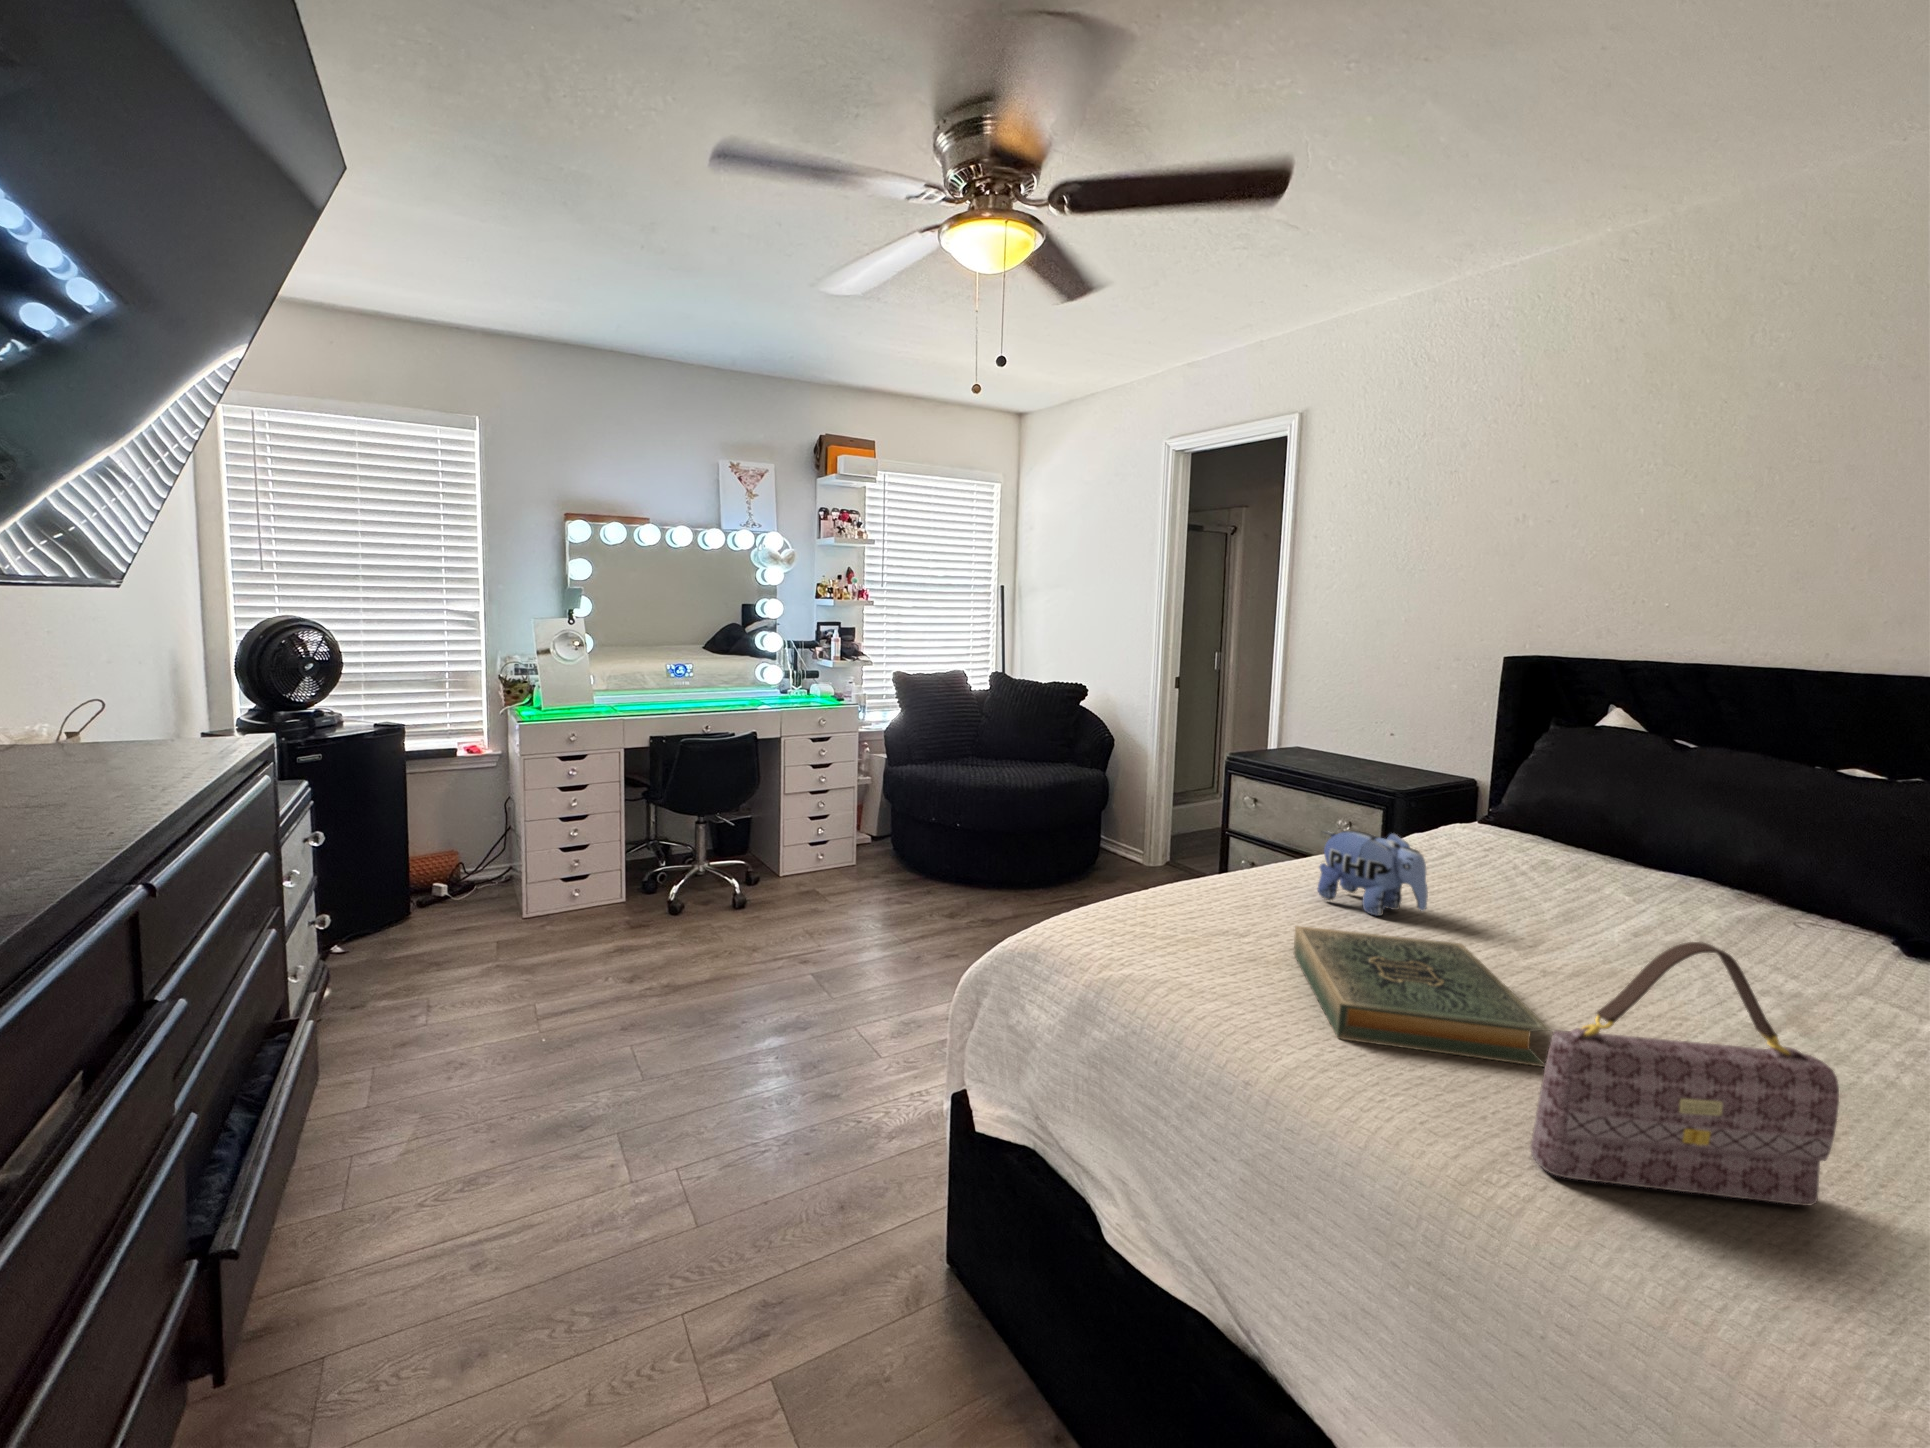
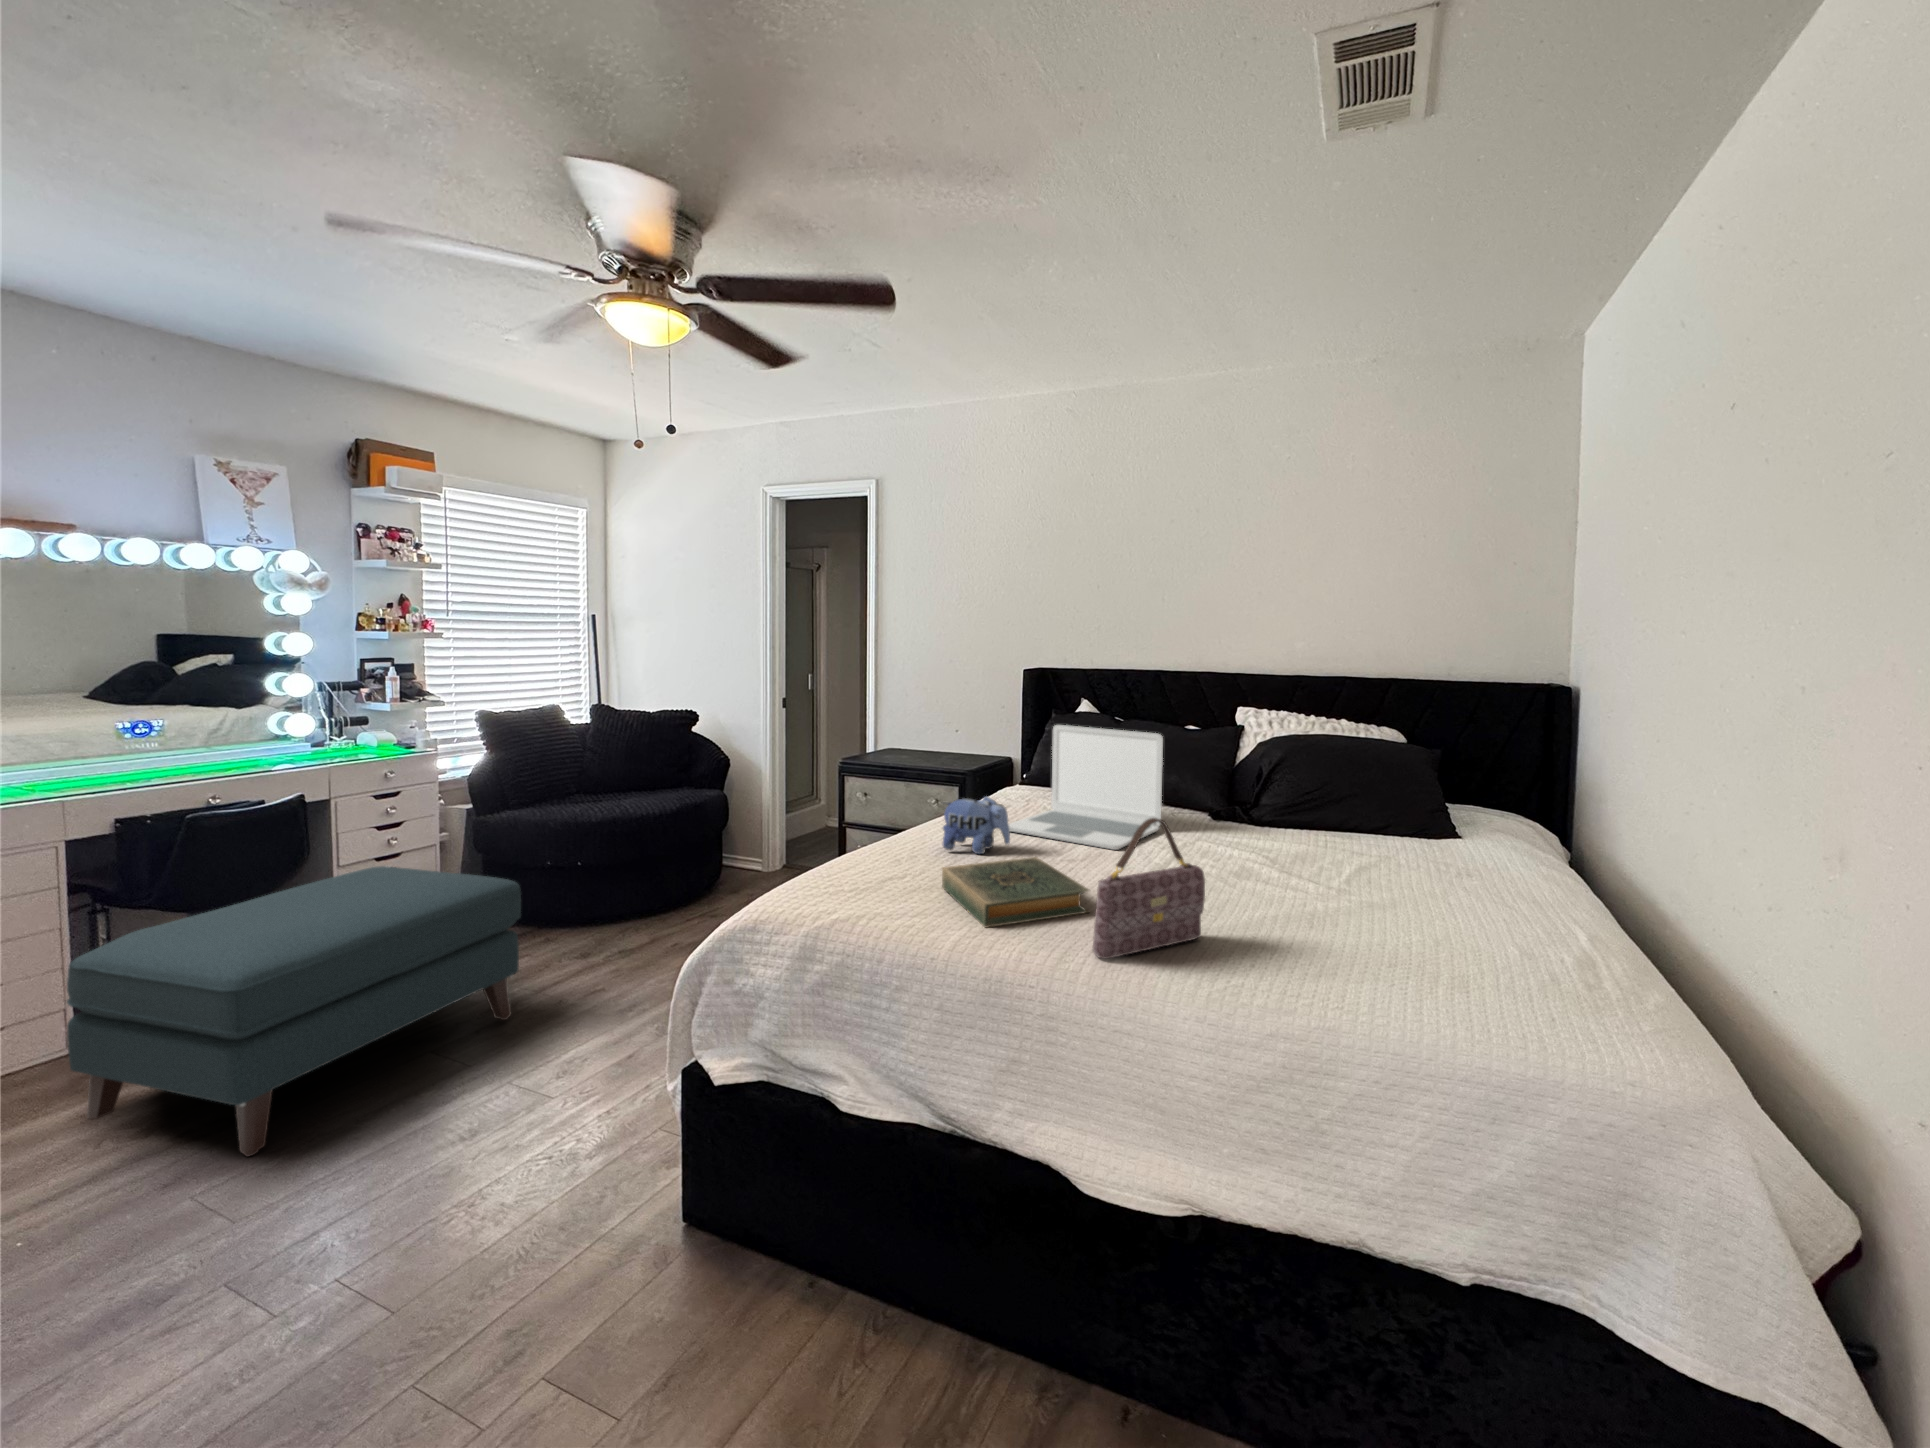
laptop: none [1430,741,1770,962] -> present [1009,725,1163,850]
ottoman: none [605,800,890,1019] -> present [67,866,521,1157]

